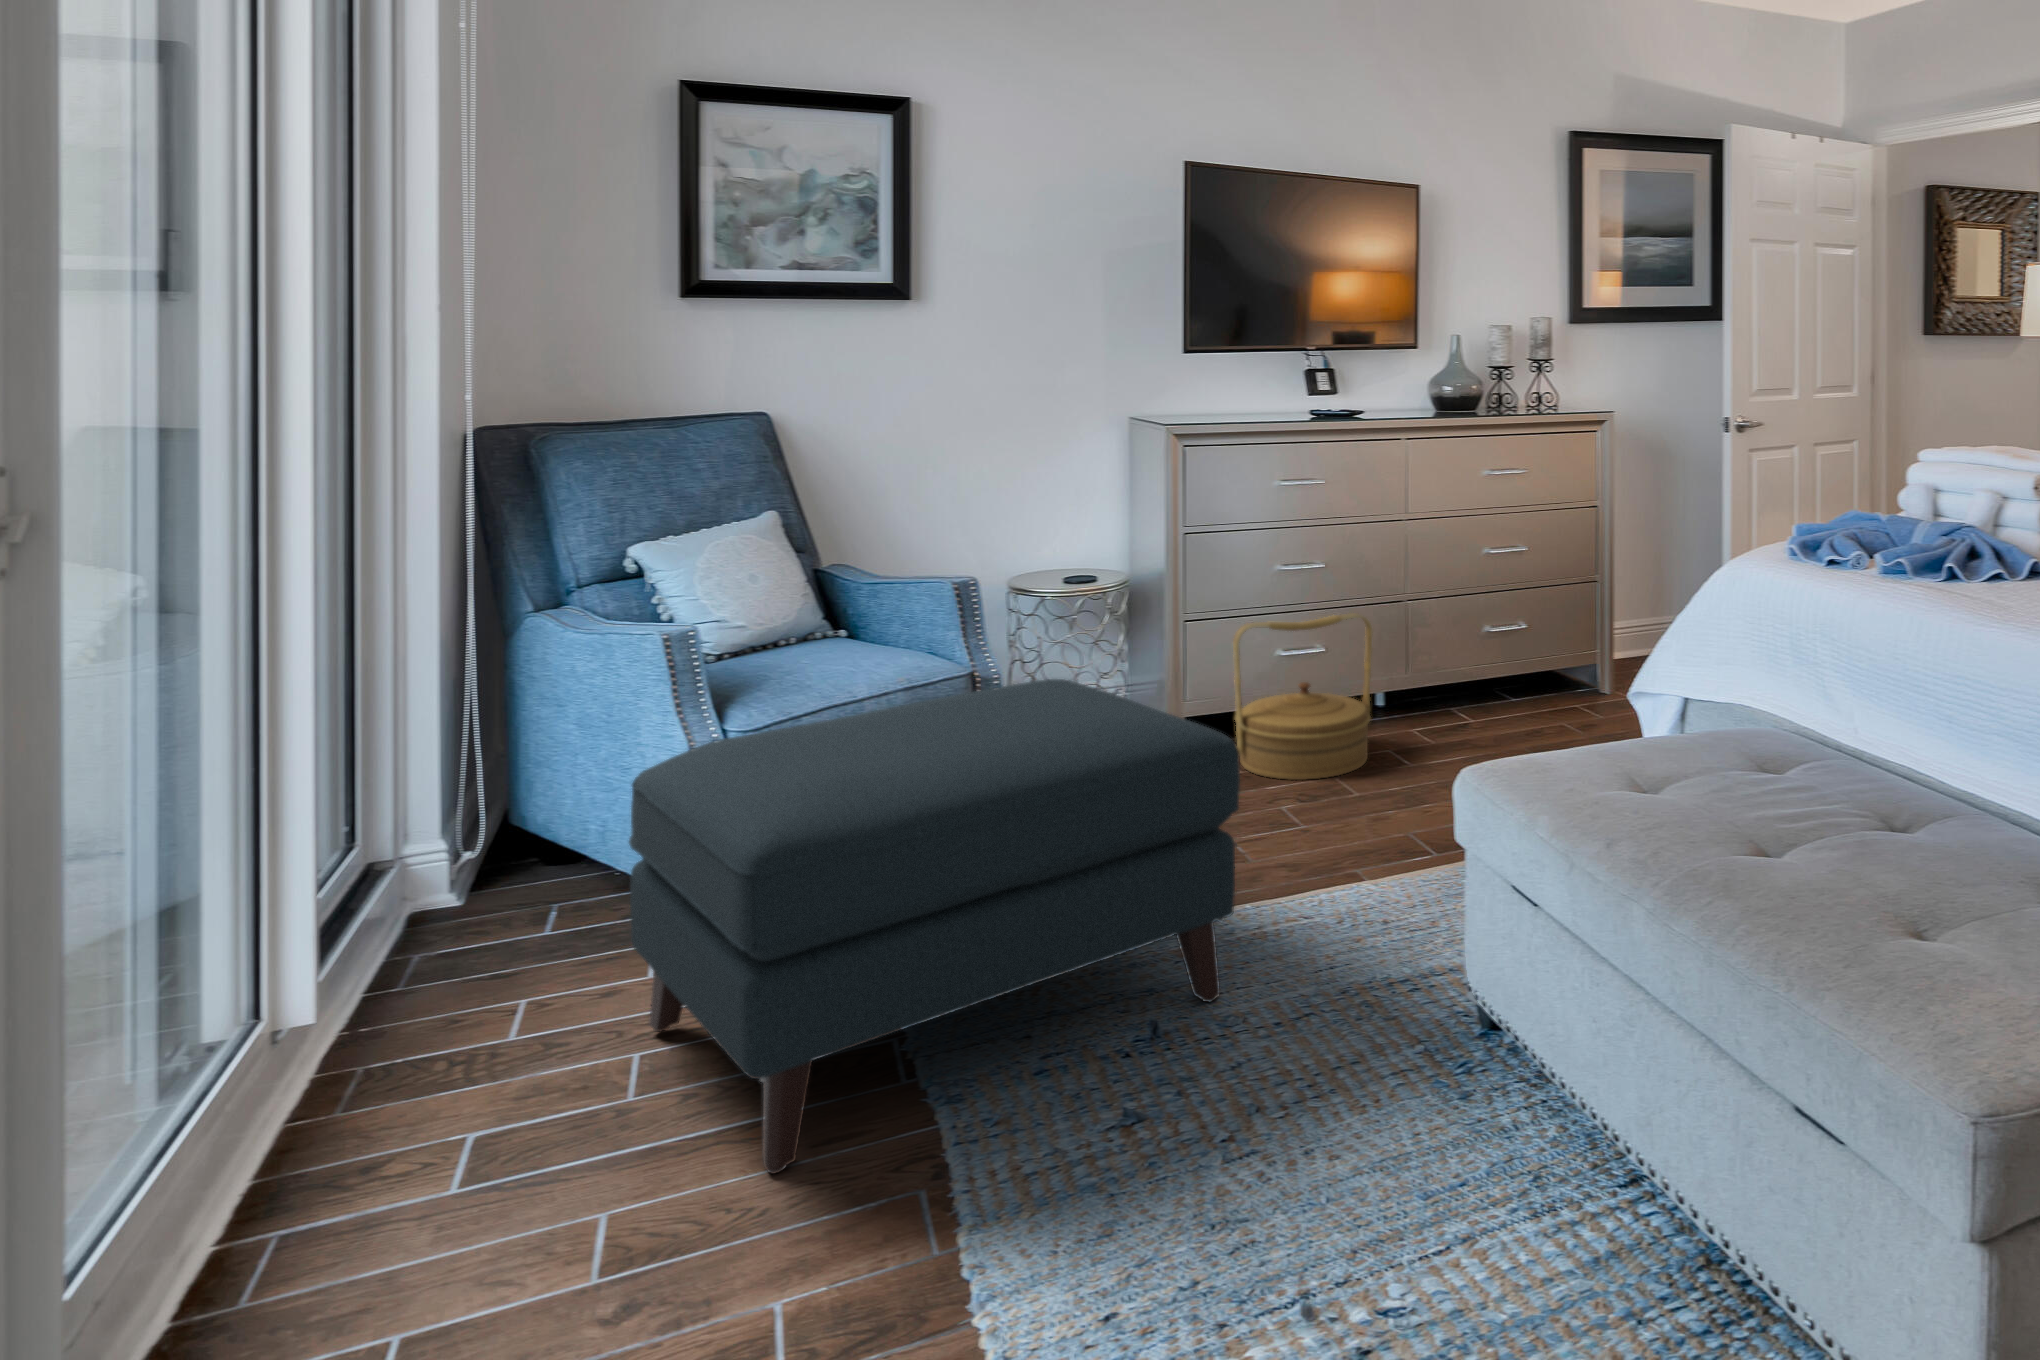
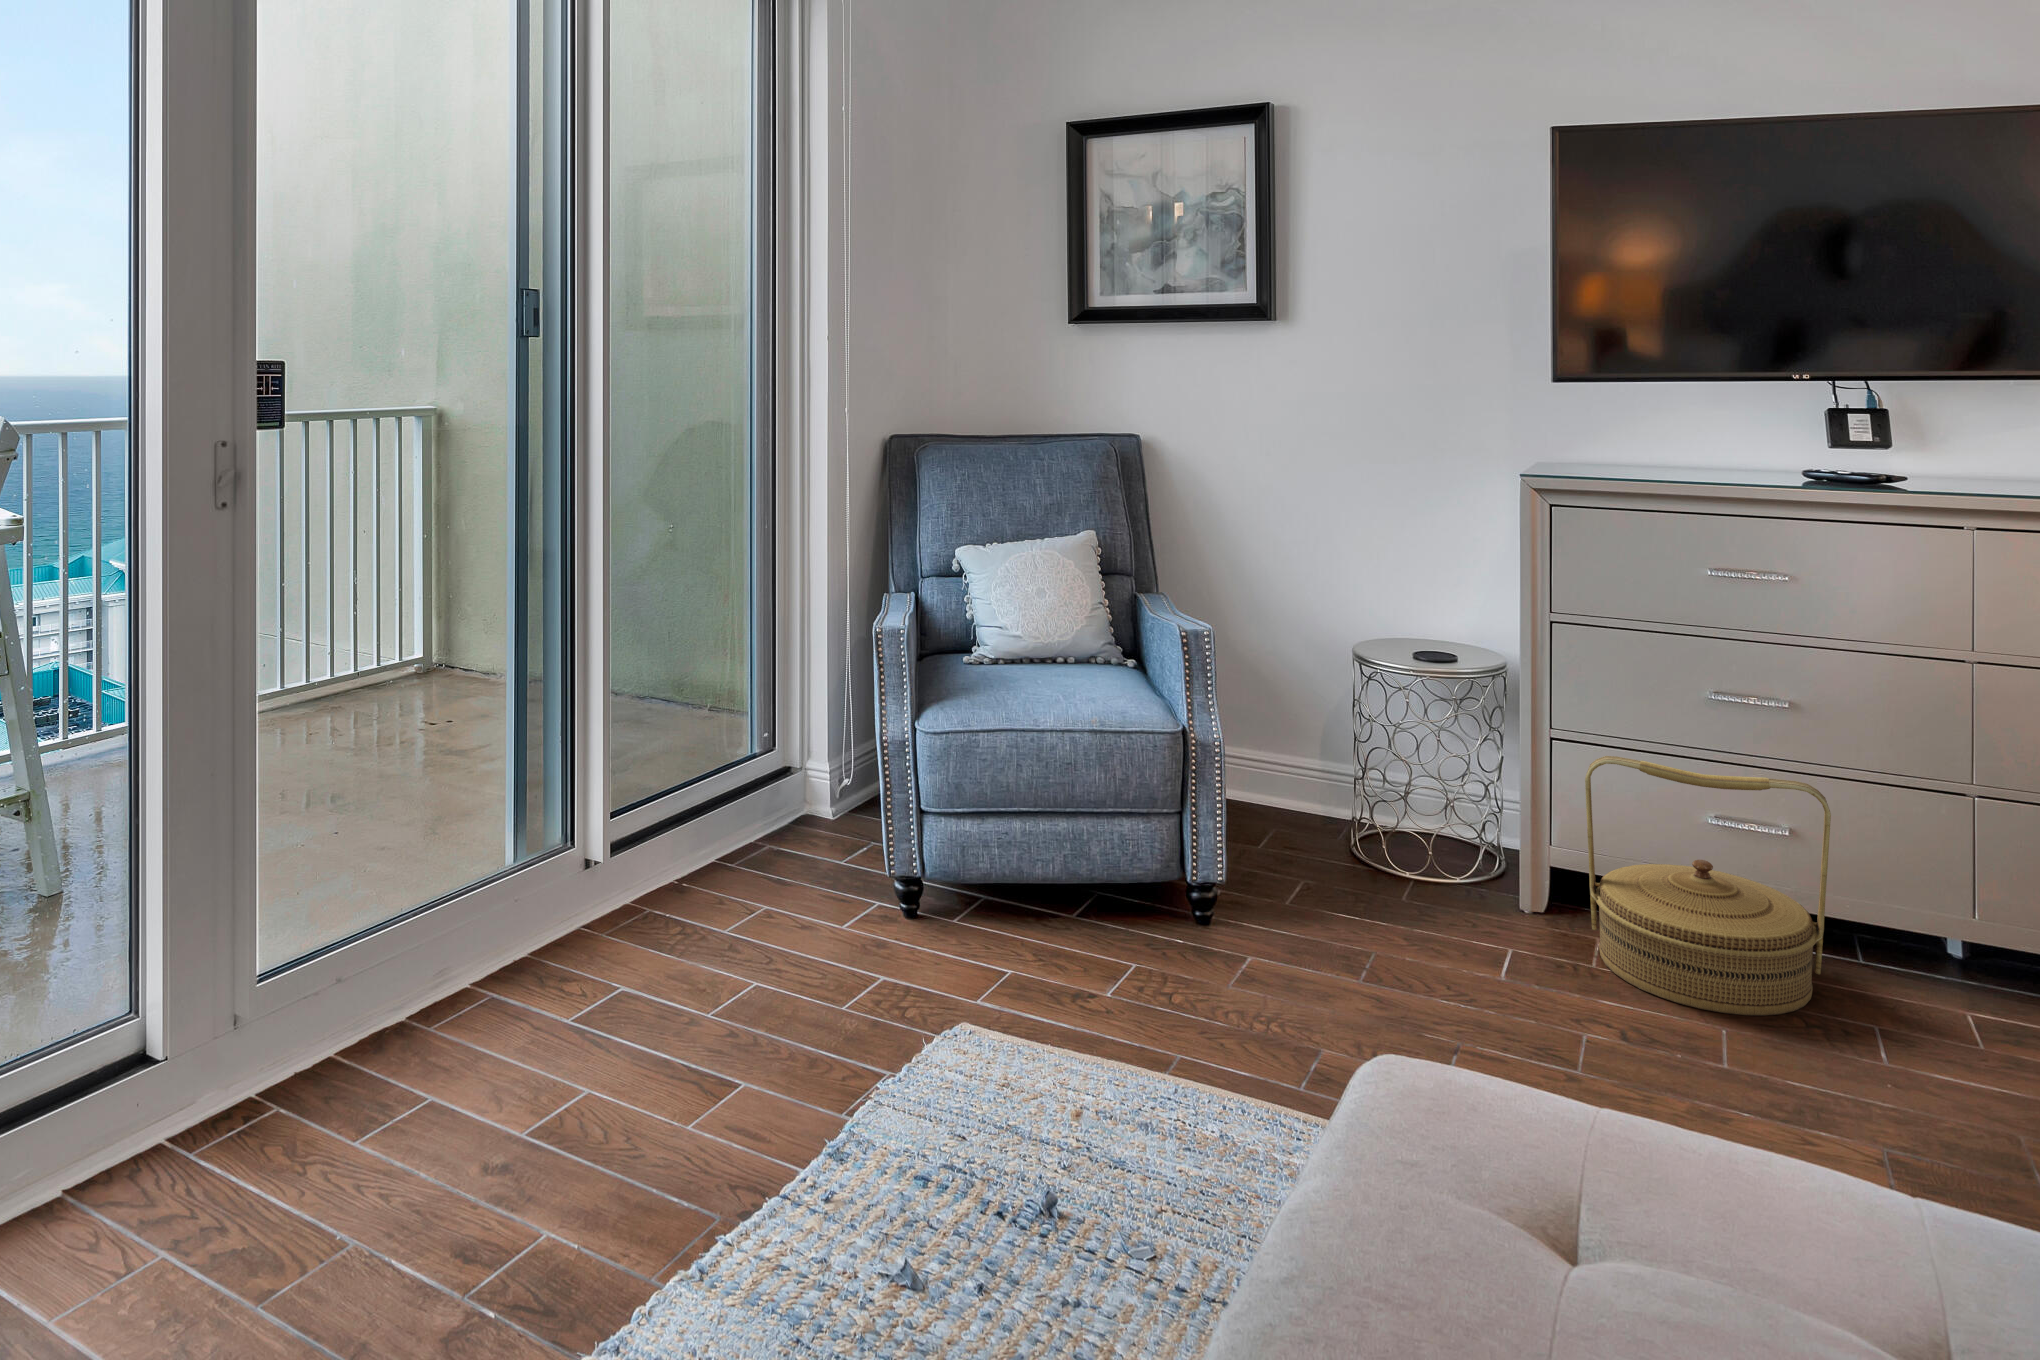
ottoman: present [629,679,1240,1174] -> none [640,737,1195,1212]

